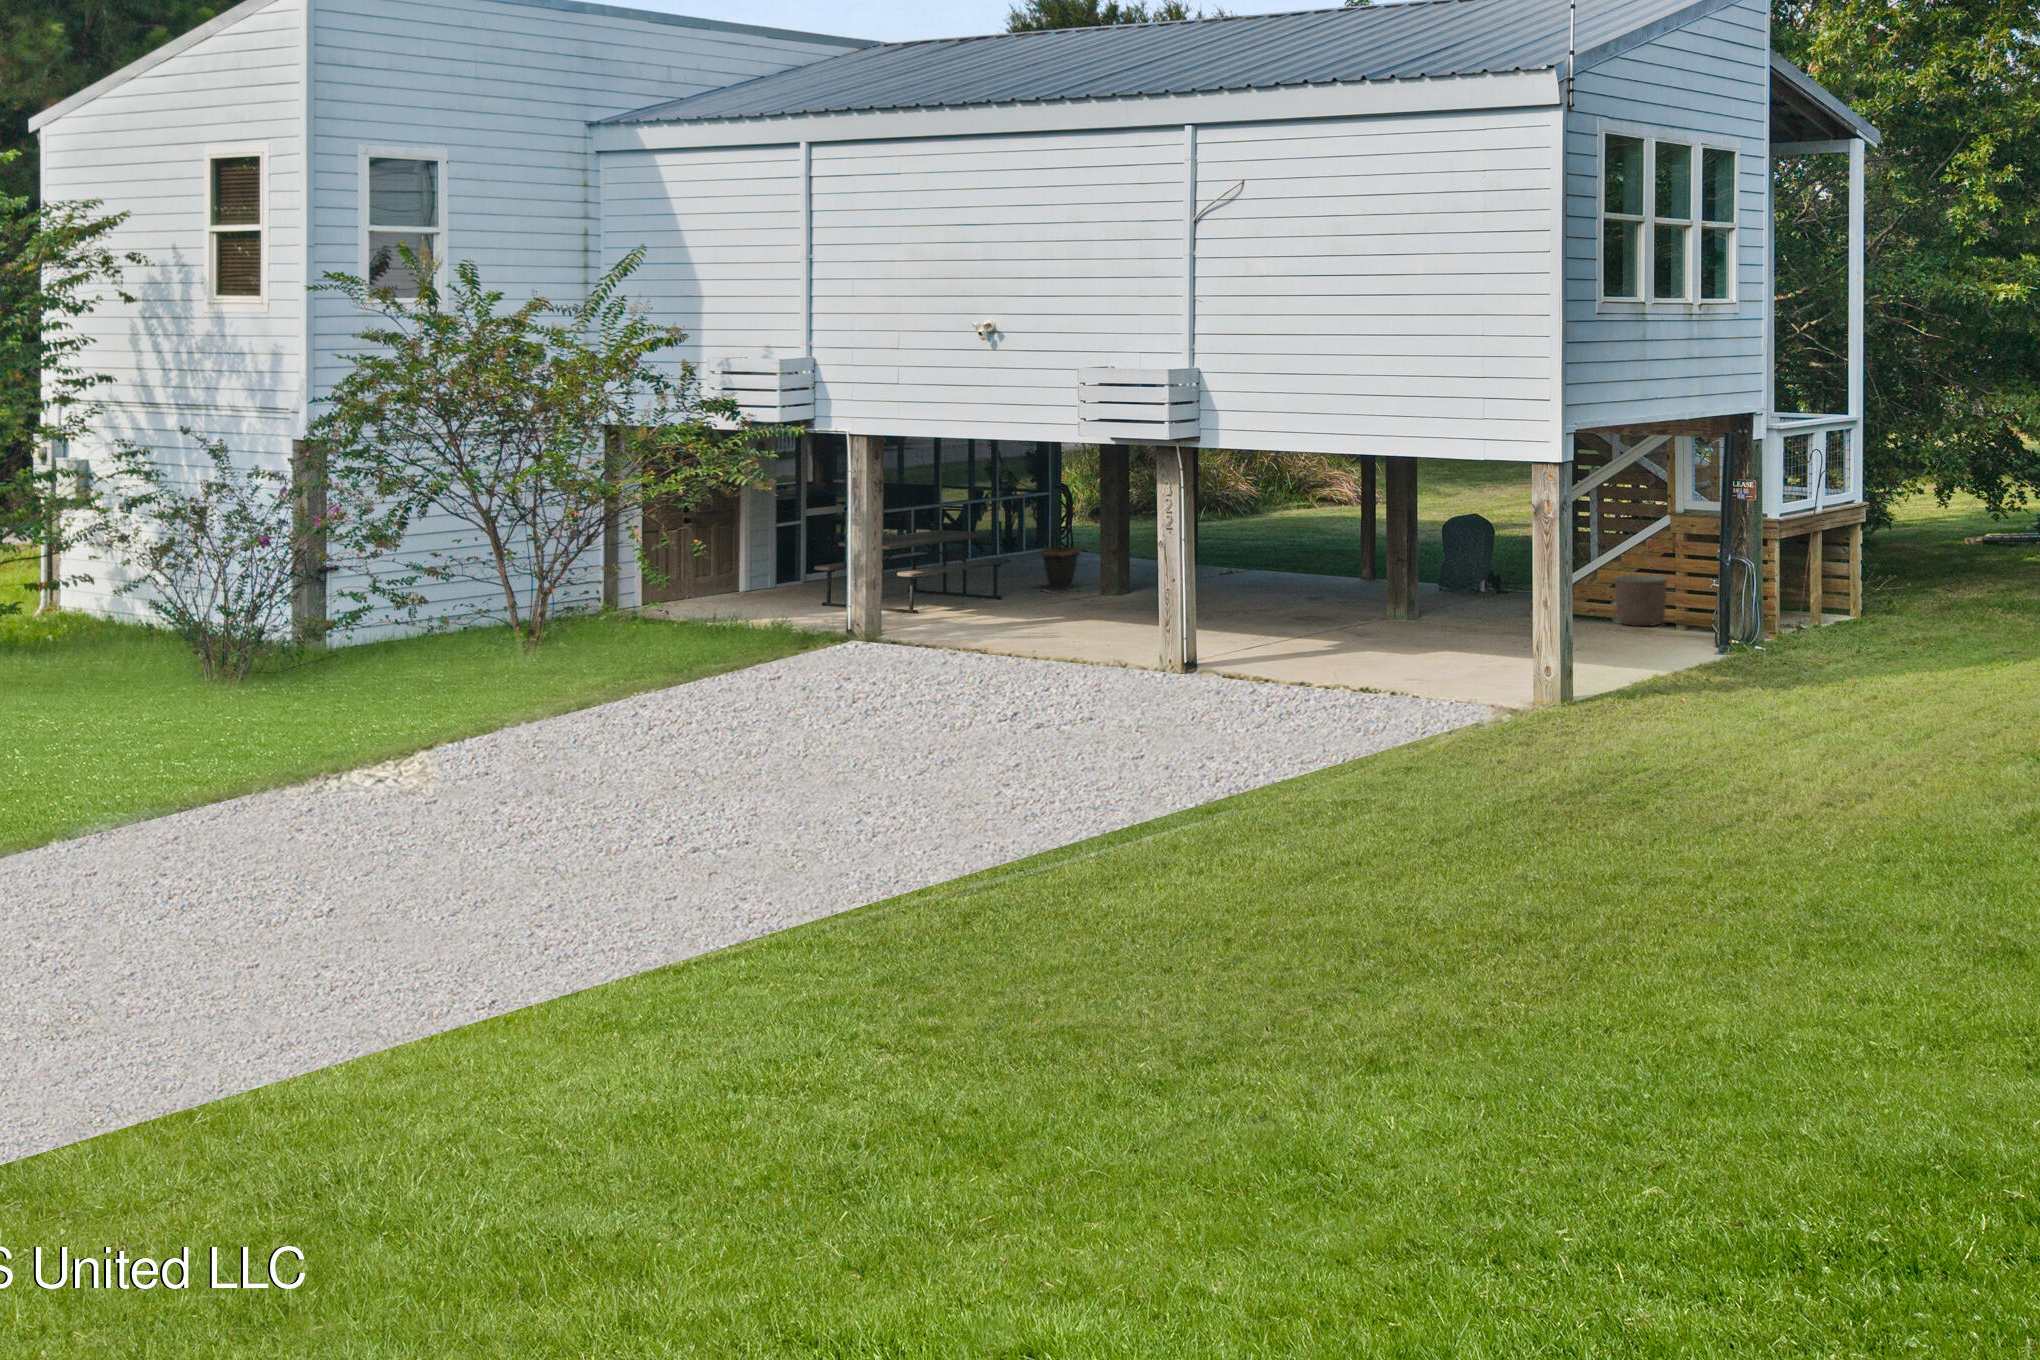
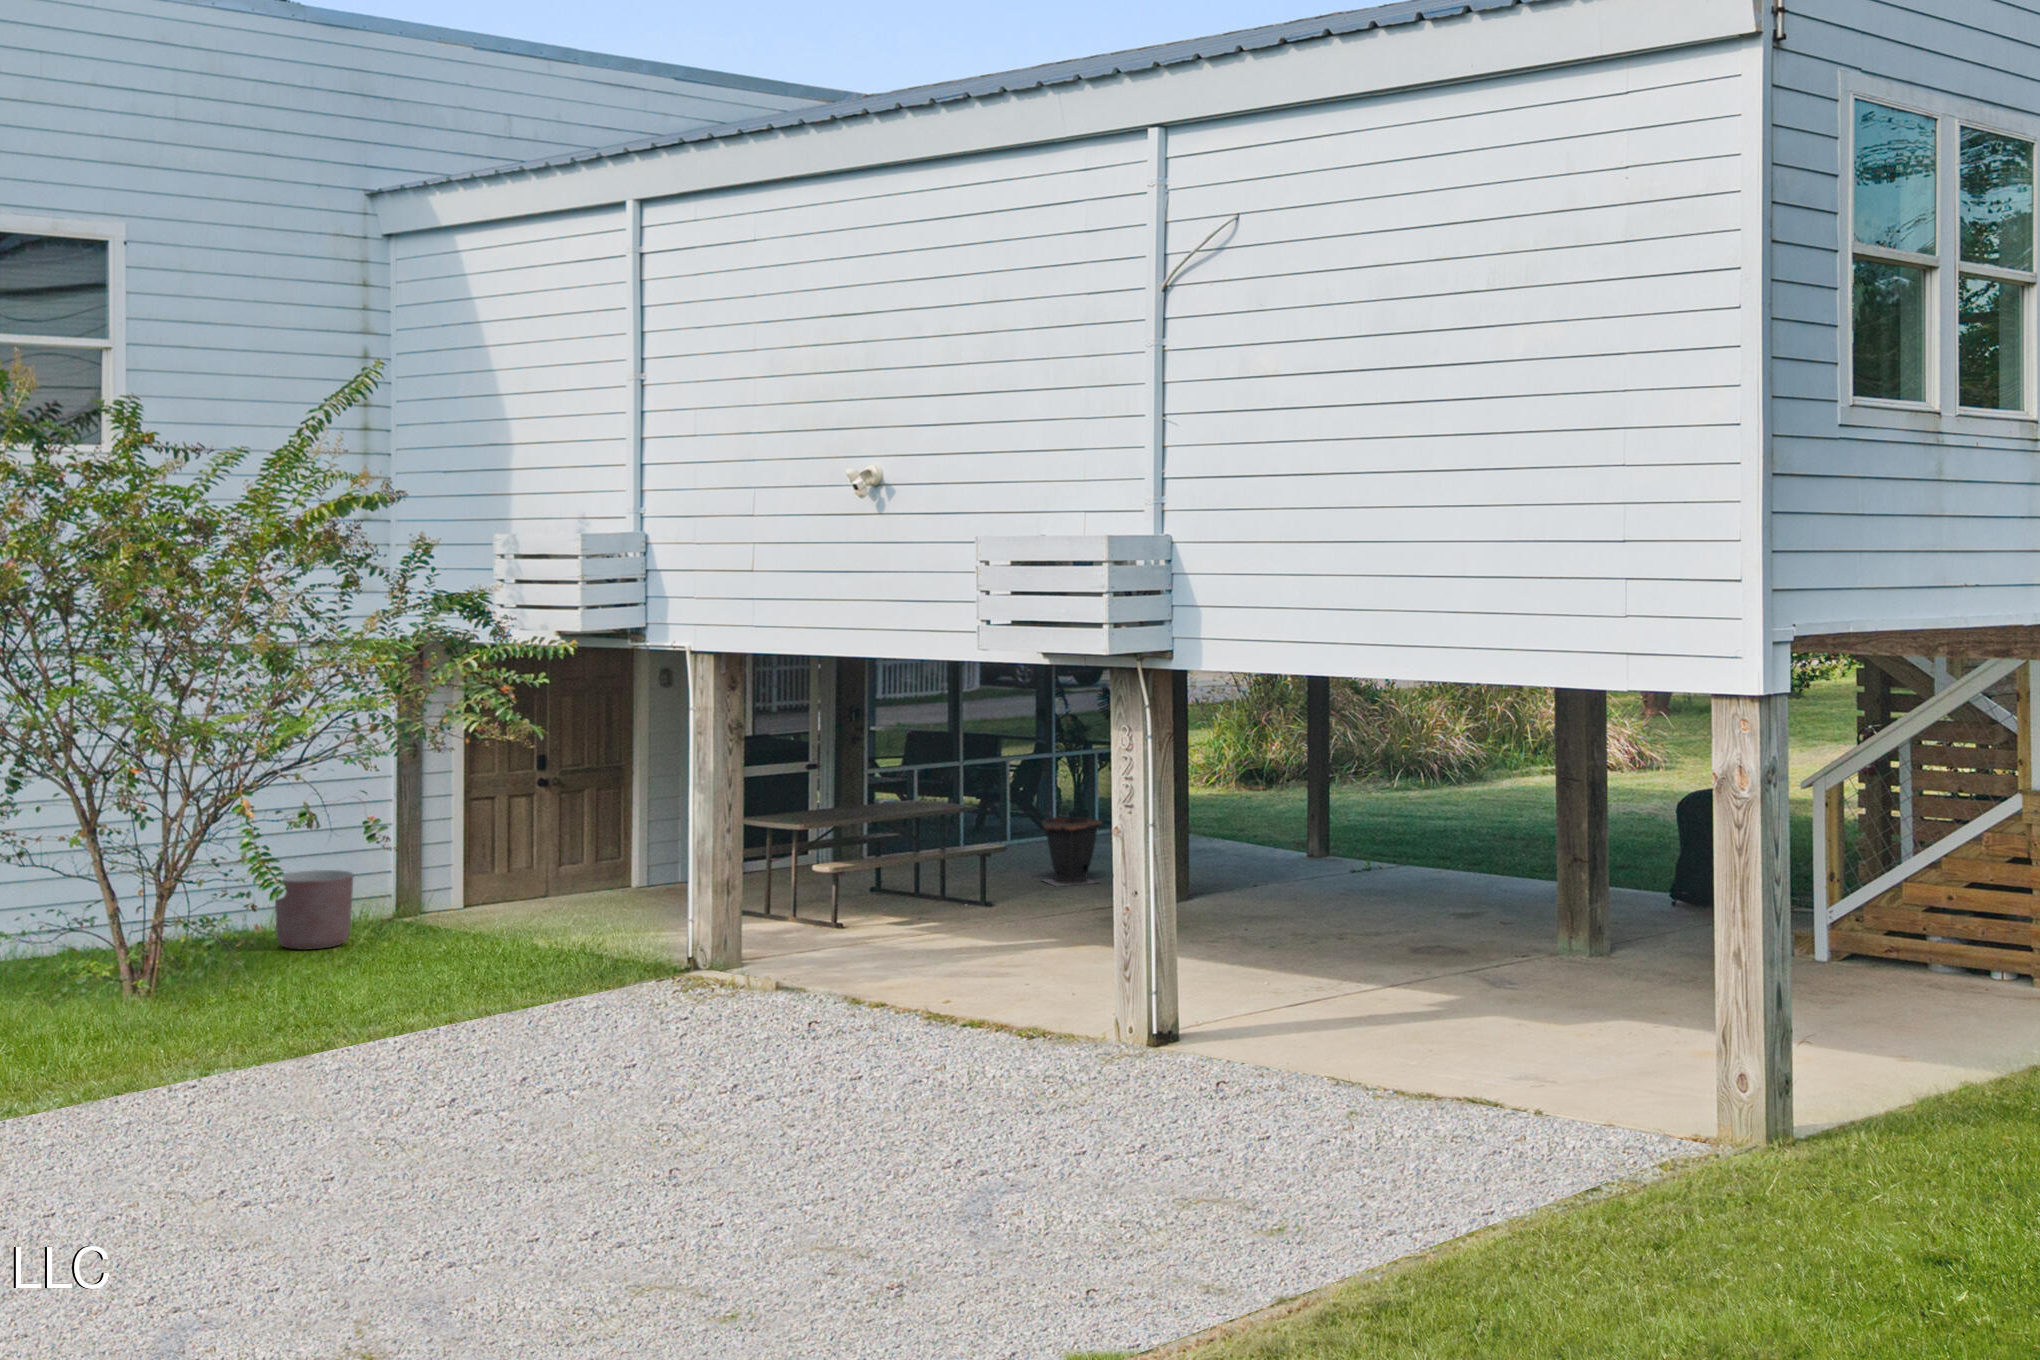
planter: present [1615,575,1667,626] -> present [275,870,353,950]

